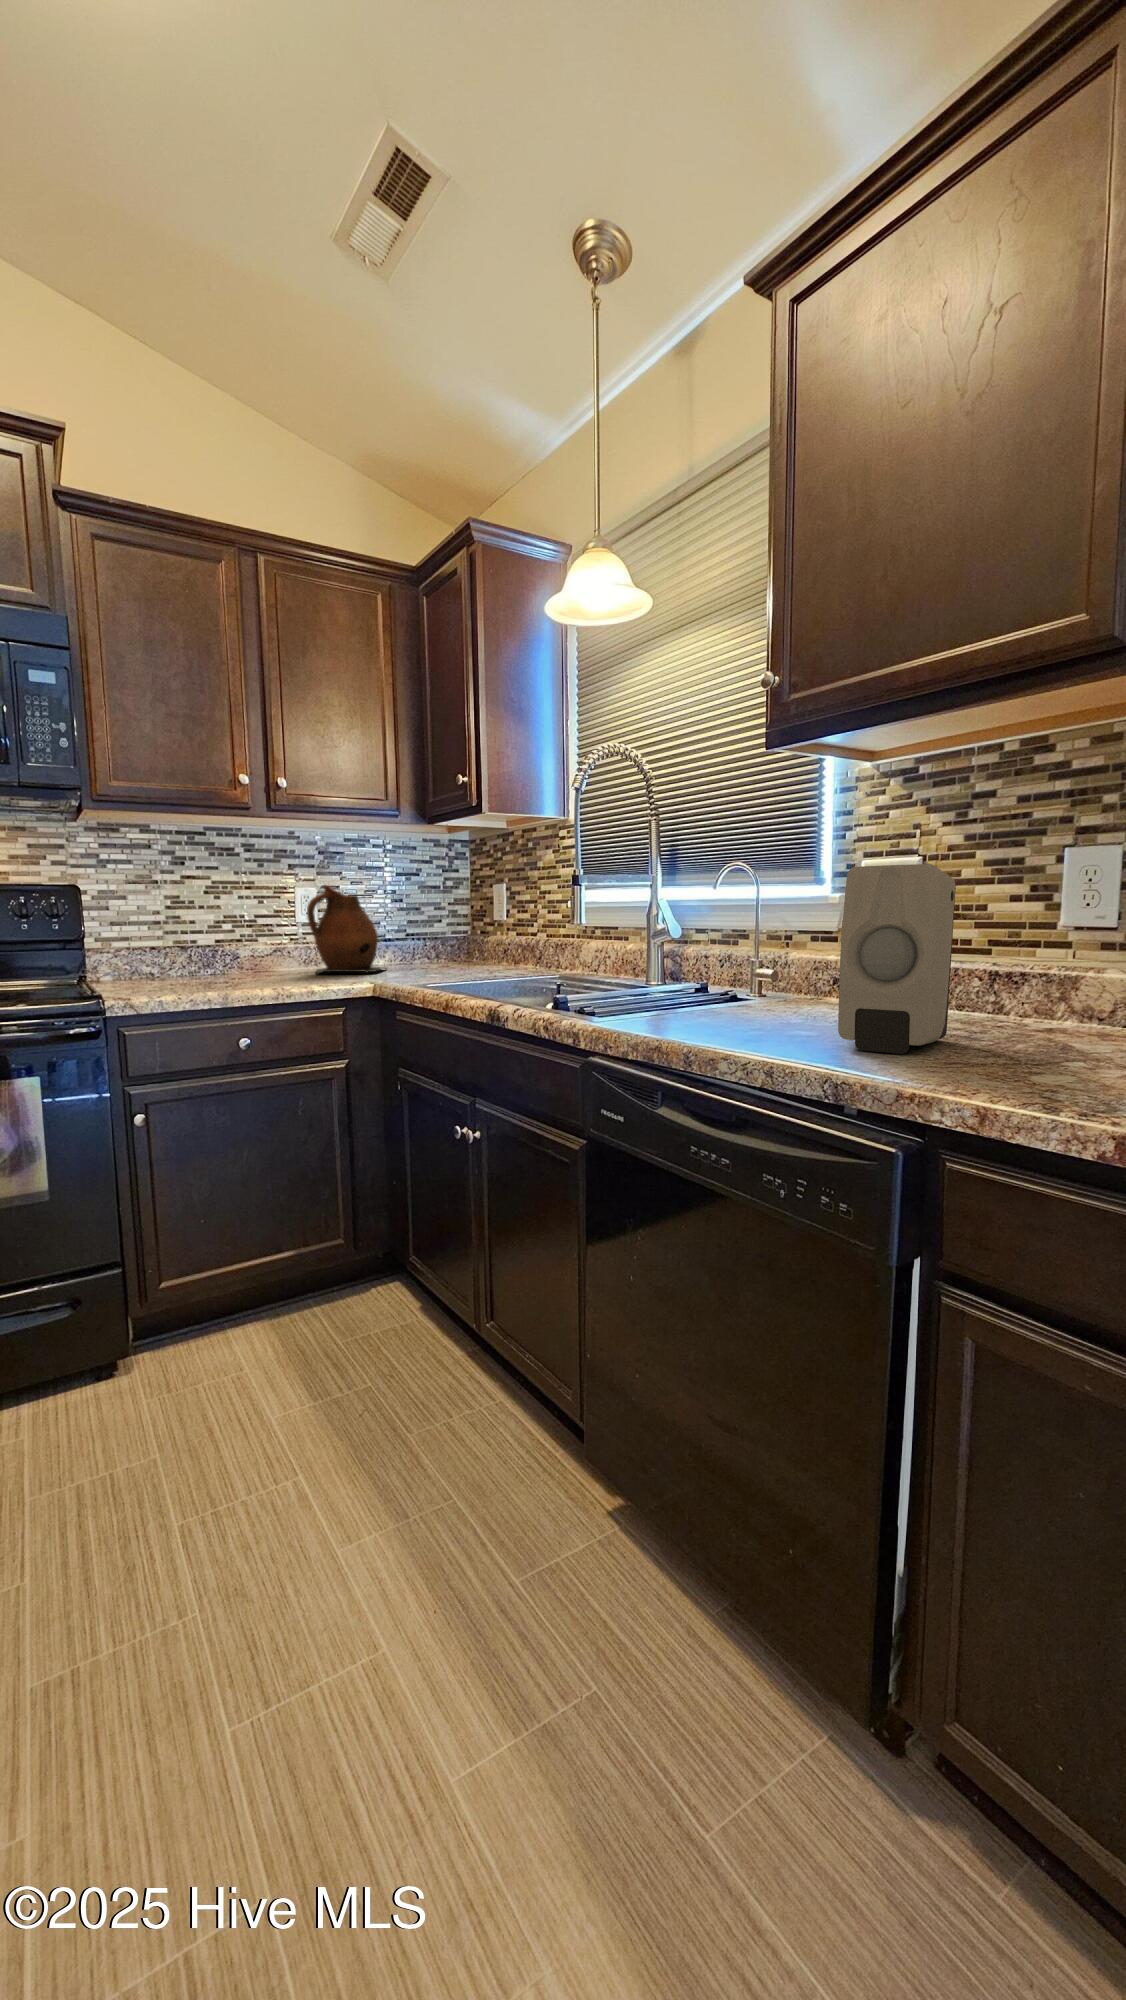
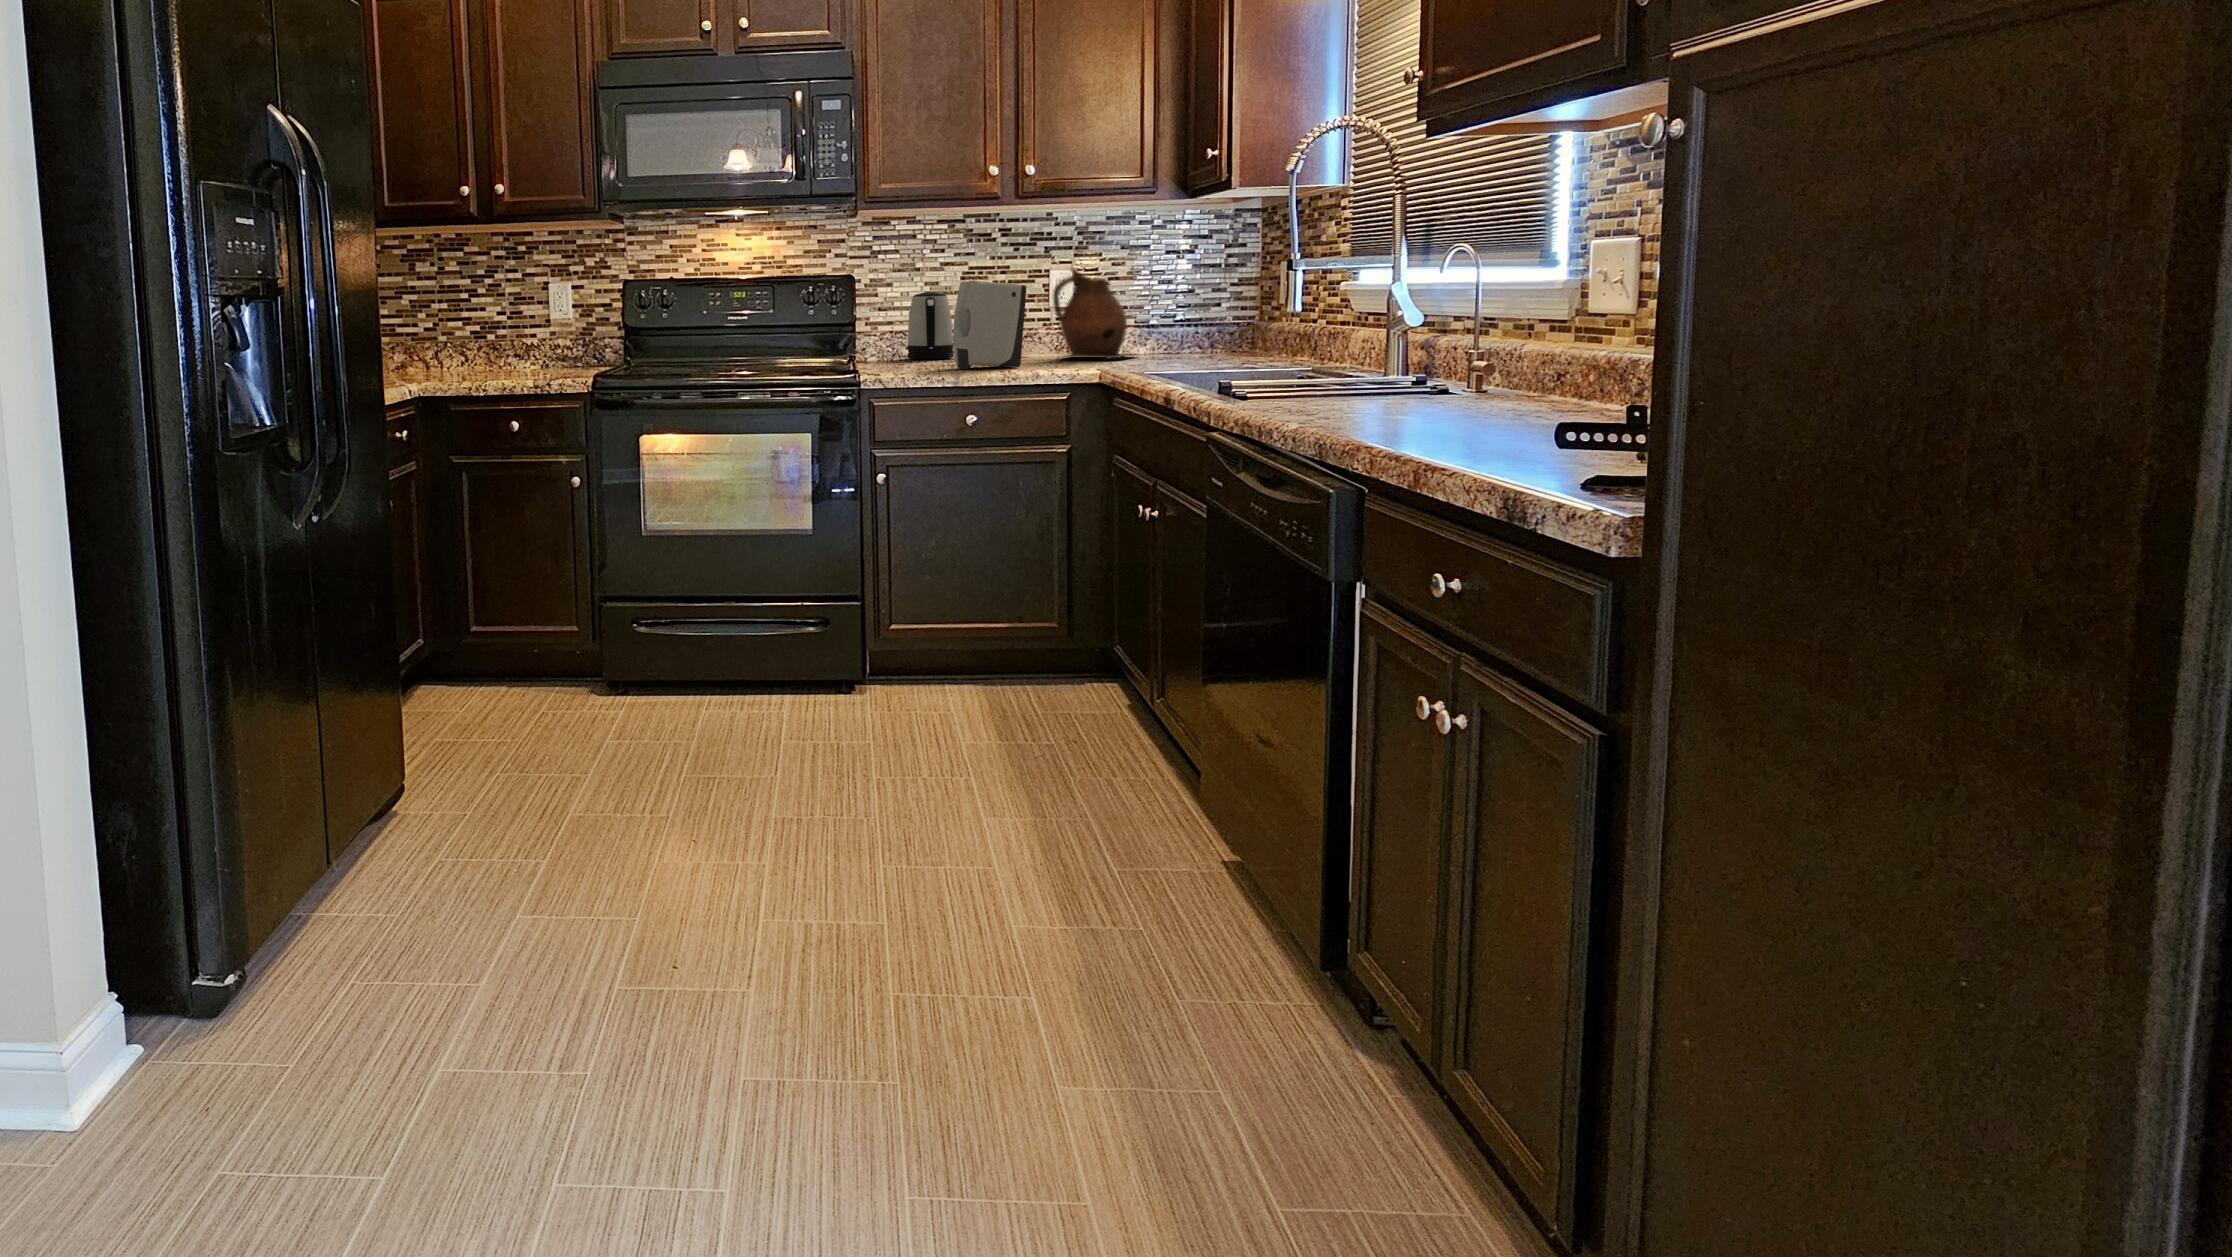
soap dispenser: present [838,864,956,1054] -> present [953,281,1026,369]
kettle: none [147,906,200,978] -> present [907,292,953,359]

